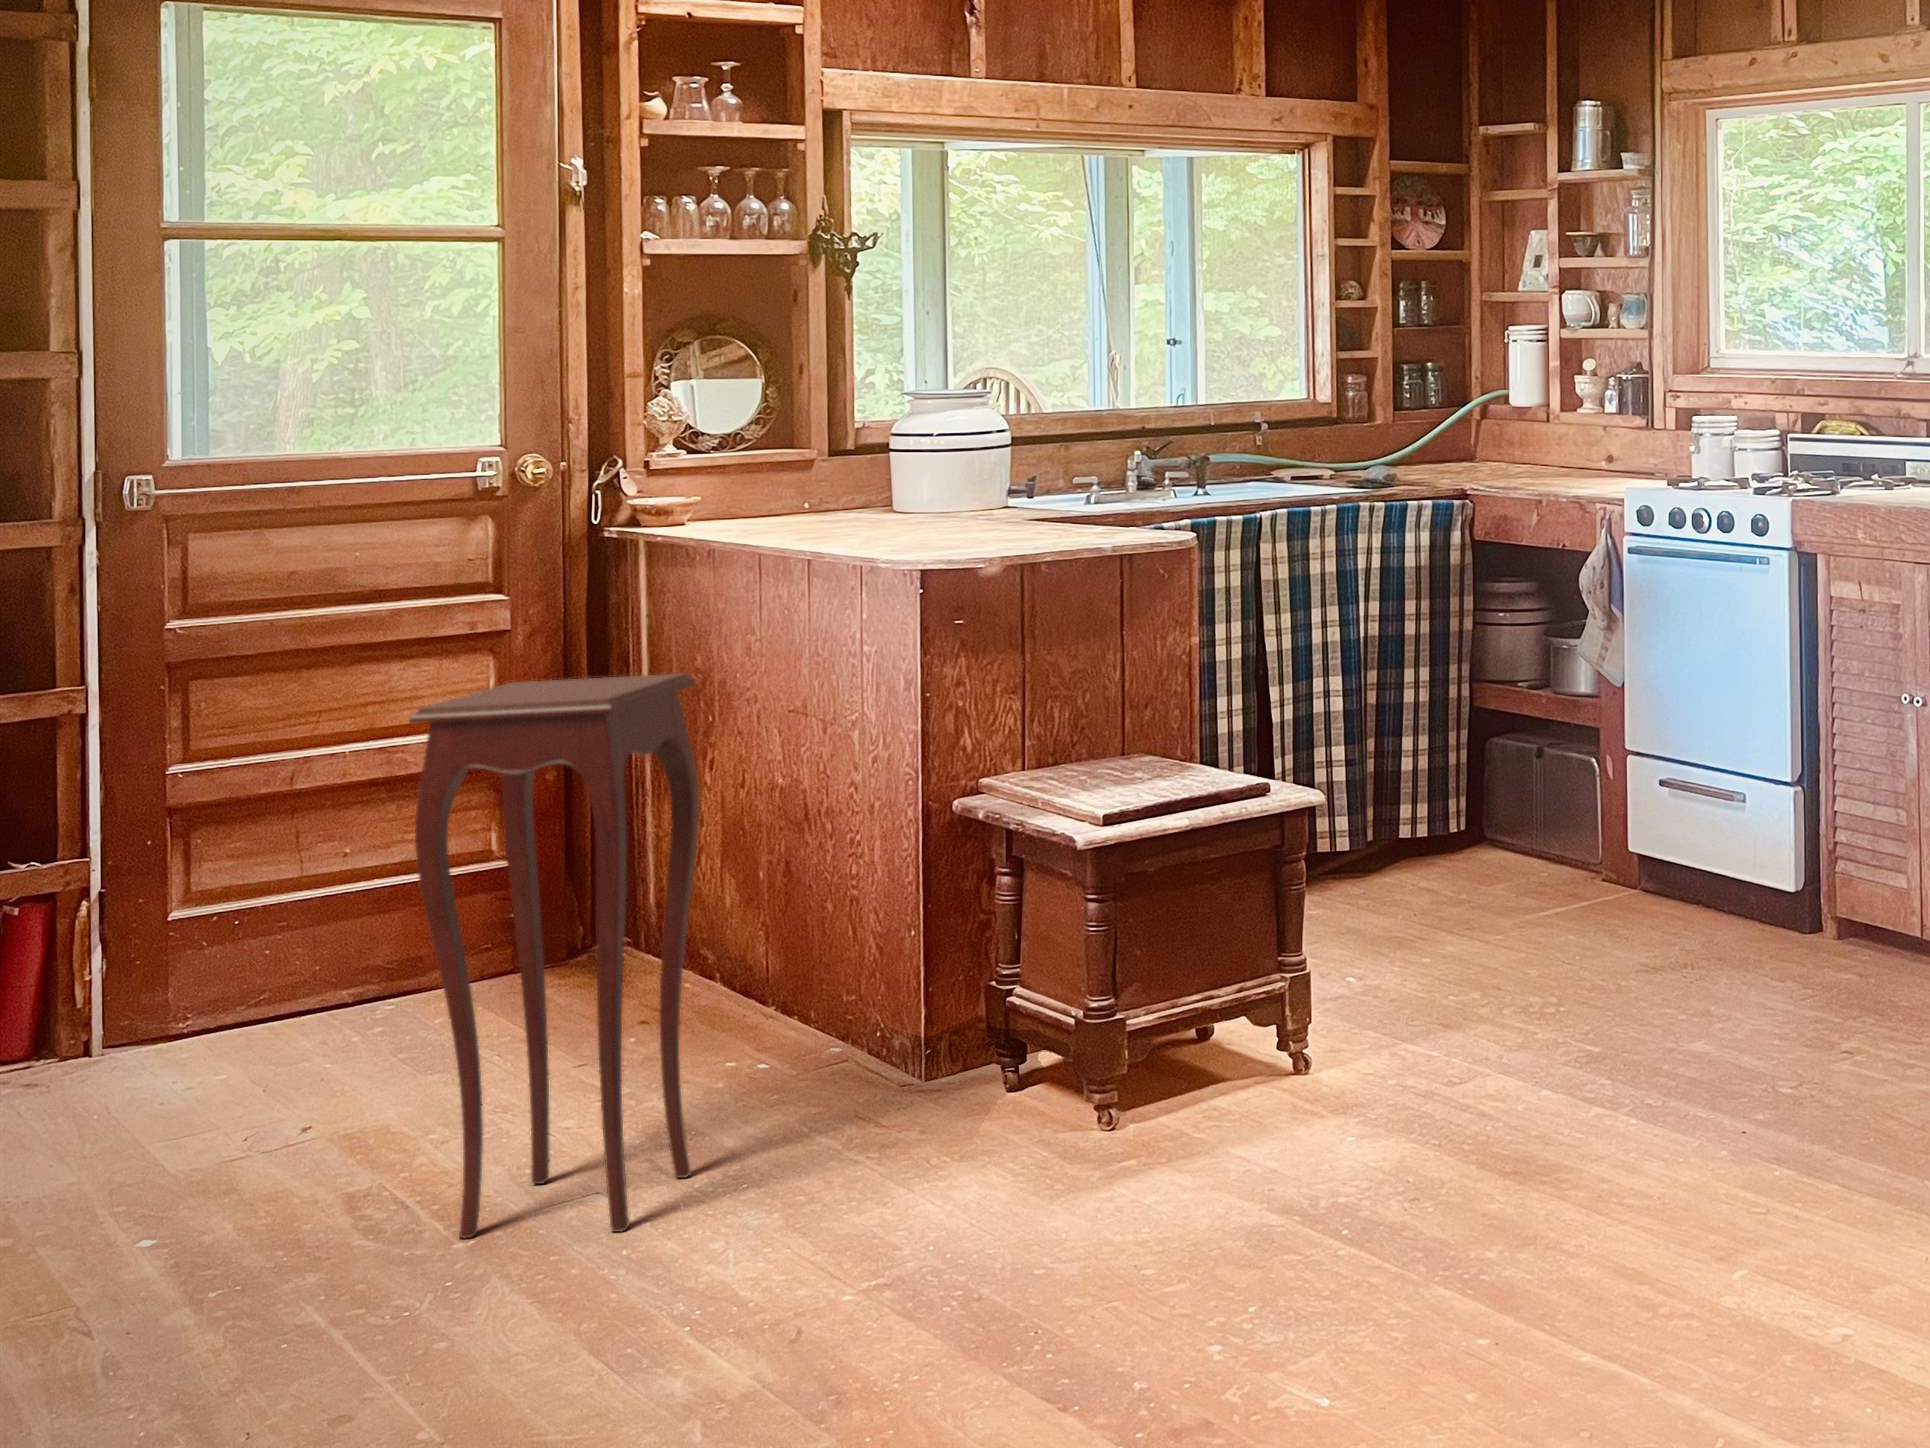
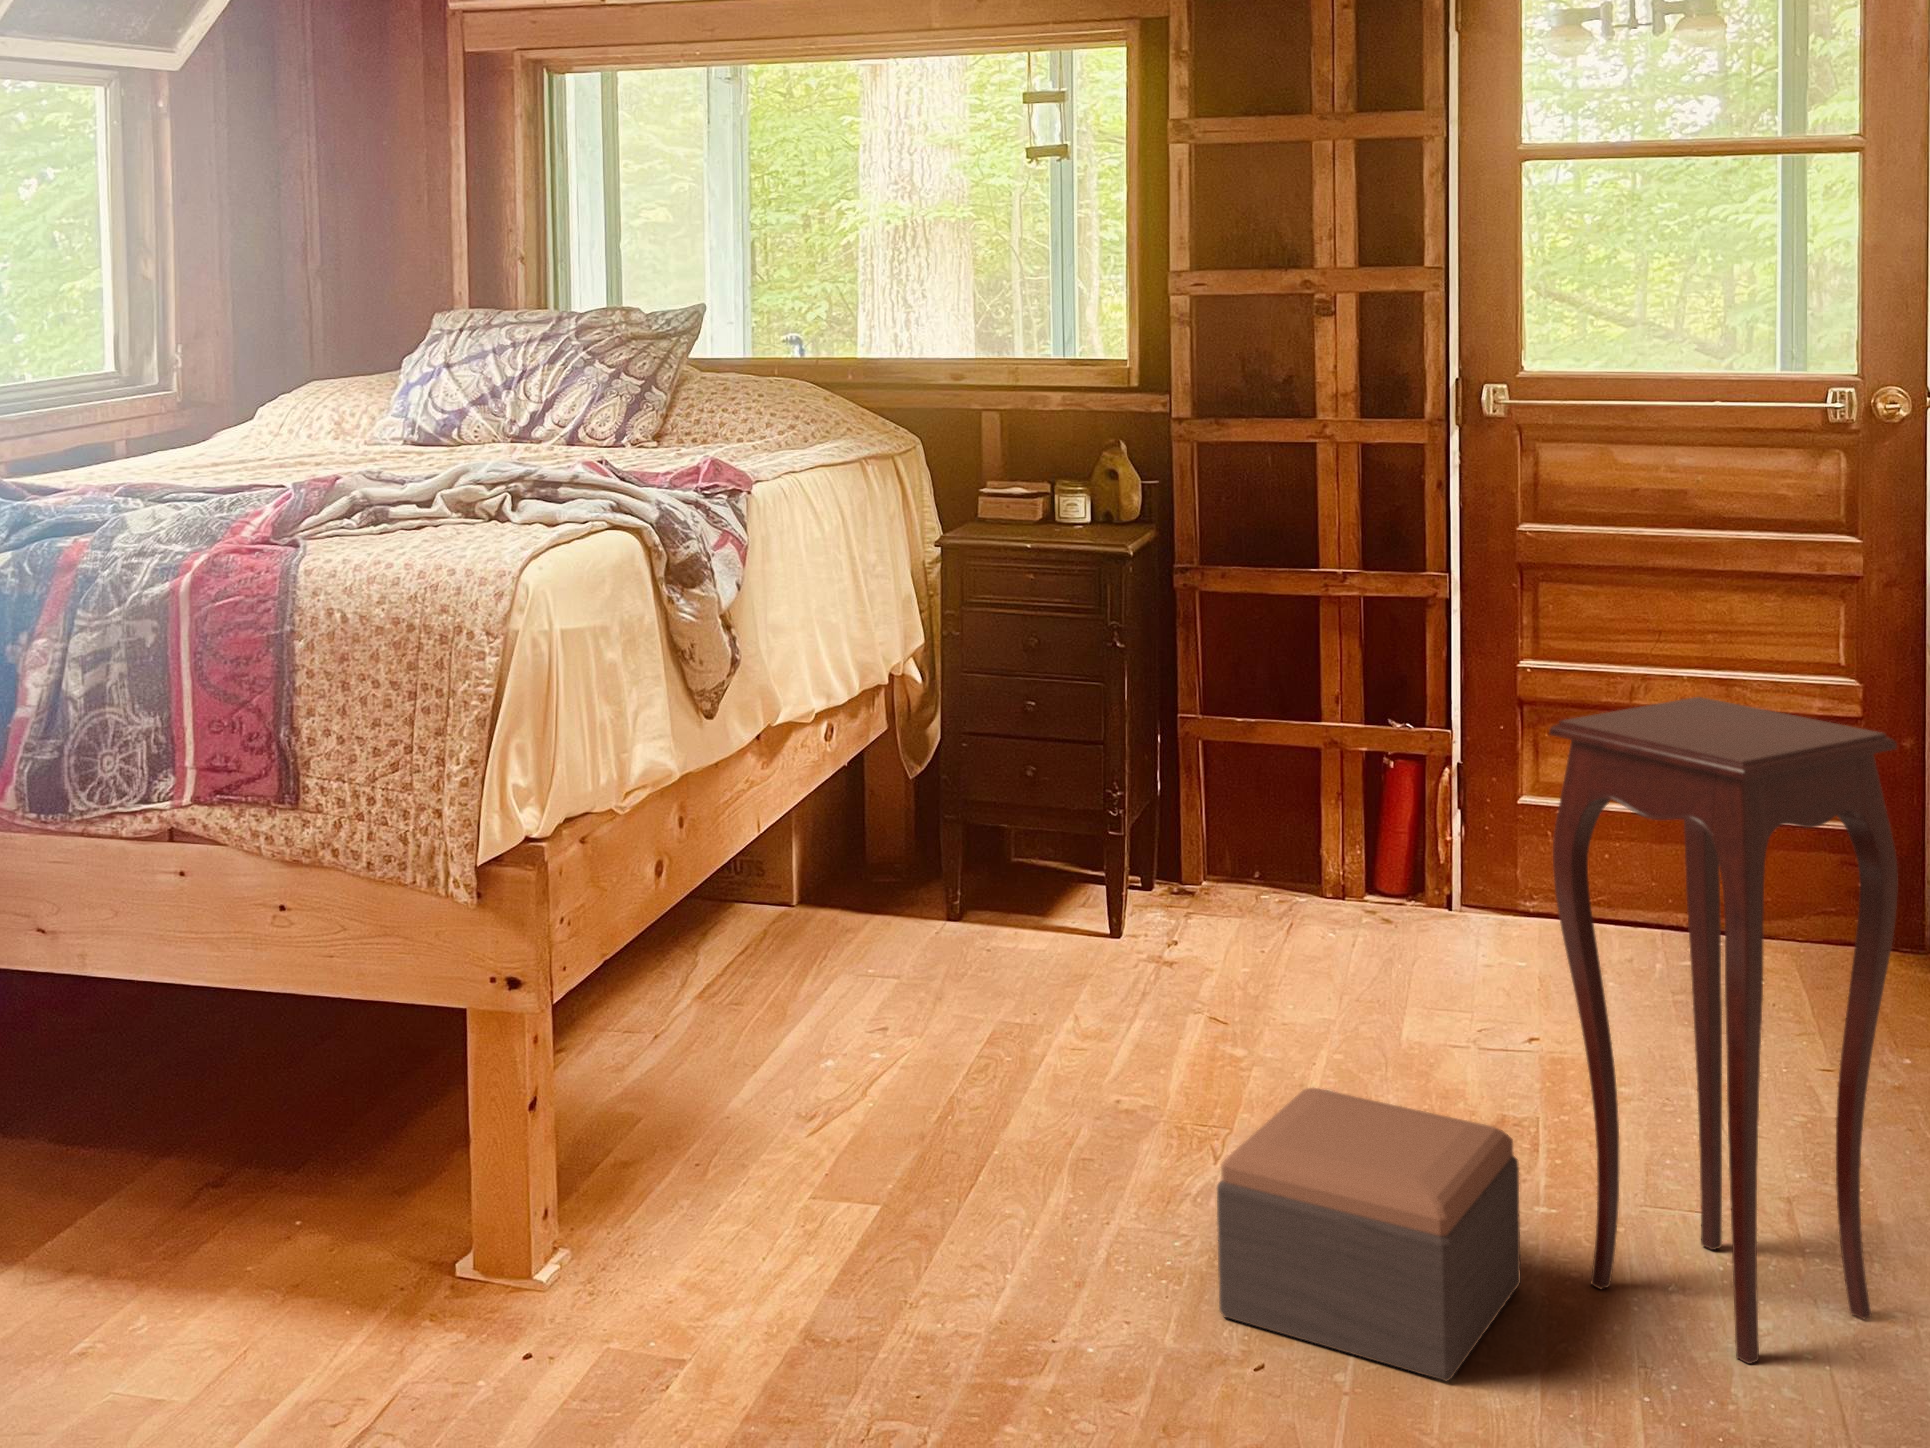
footstool: none [110,1111,400,1390] -> present [1217,1088,1521,1381]

